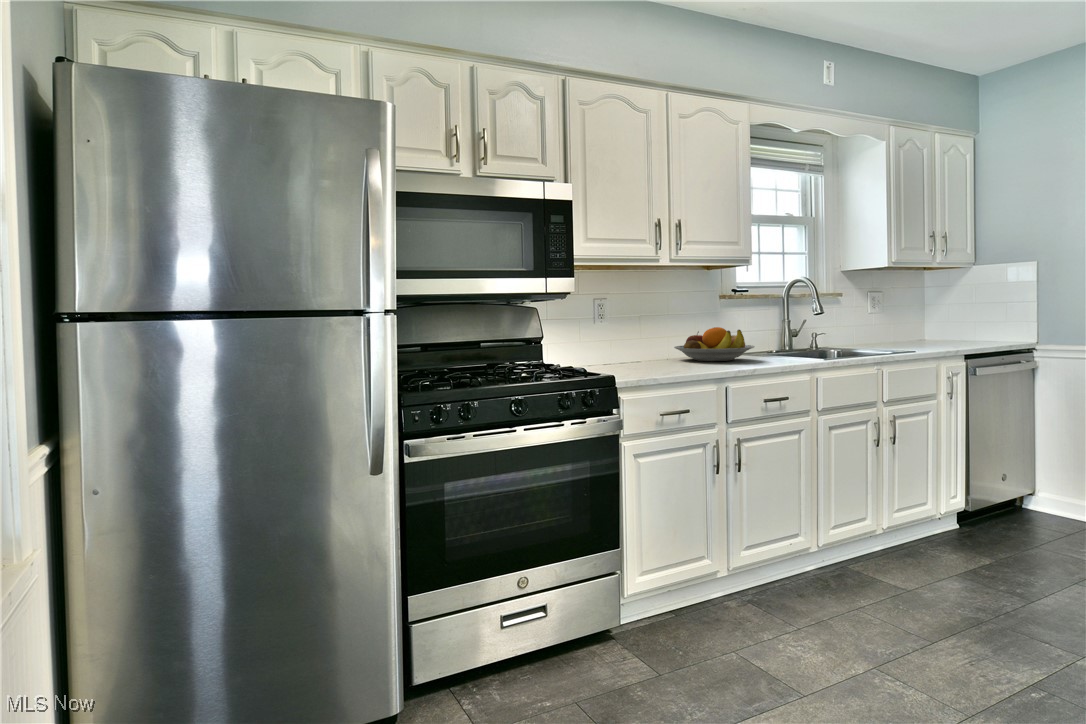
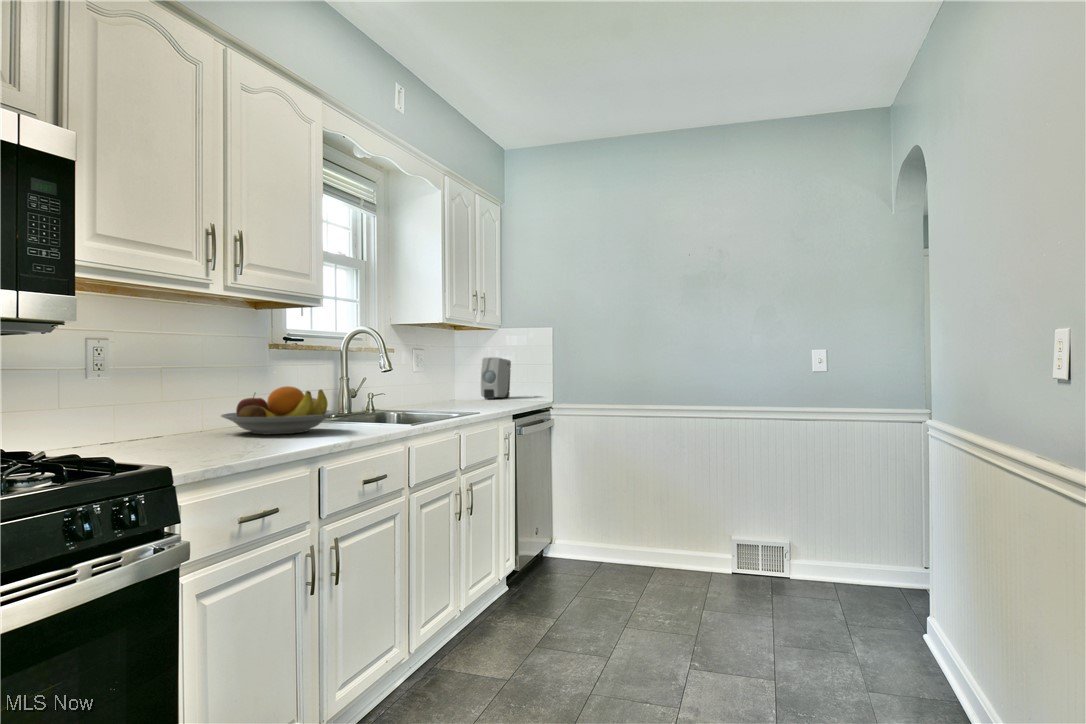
soap dispenser: none [946,295,989,338] -> present [481,357,511,399]

